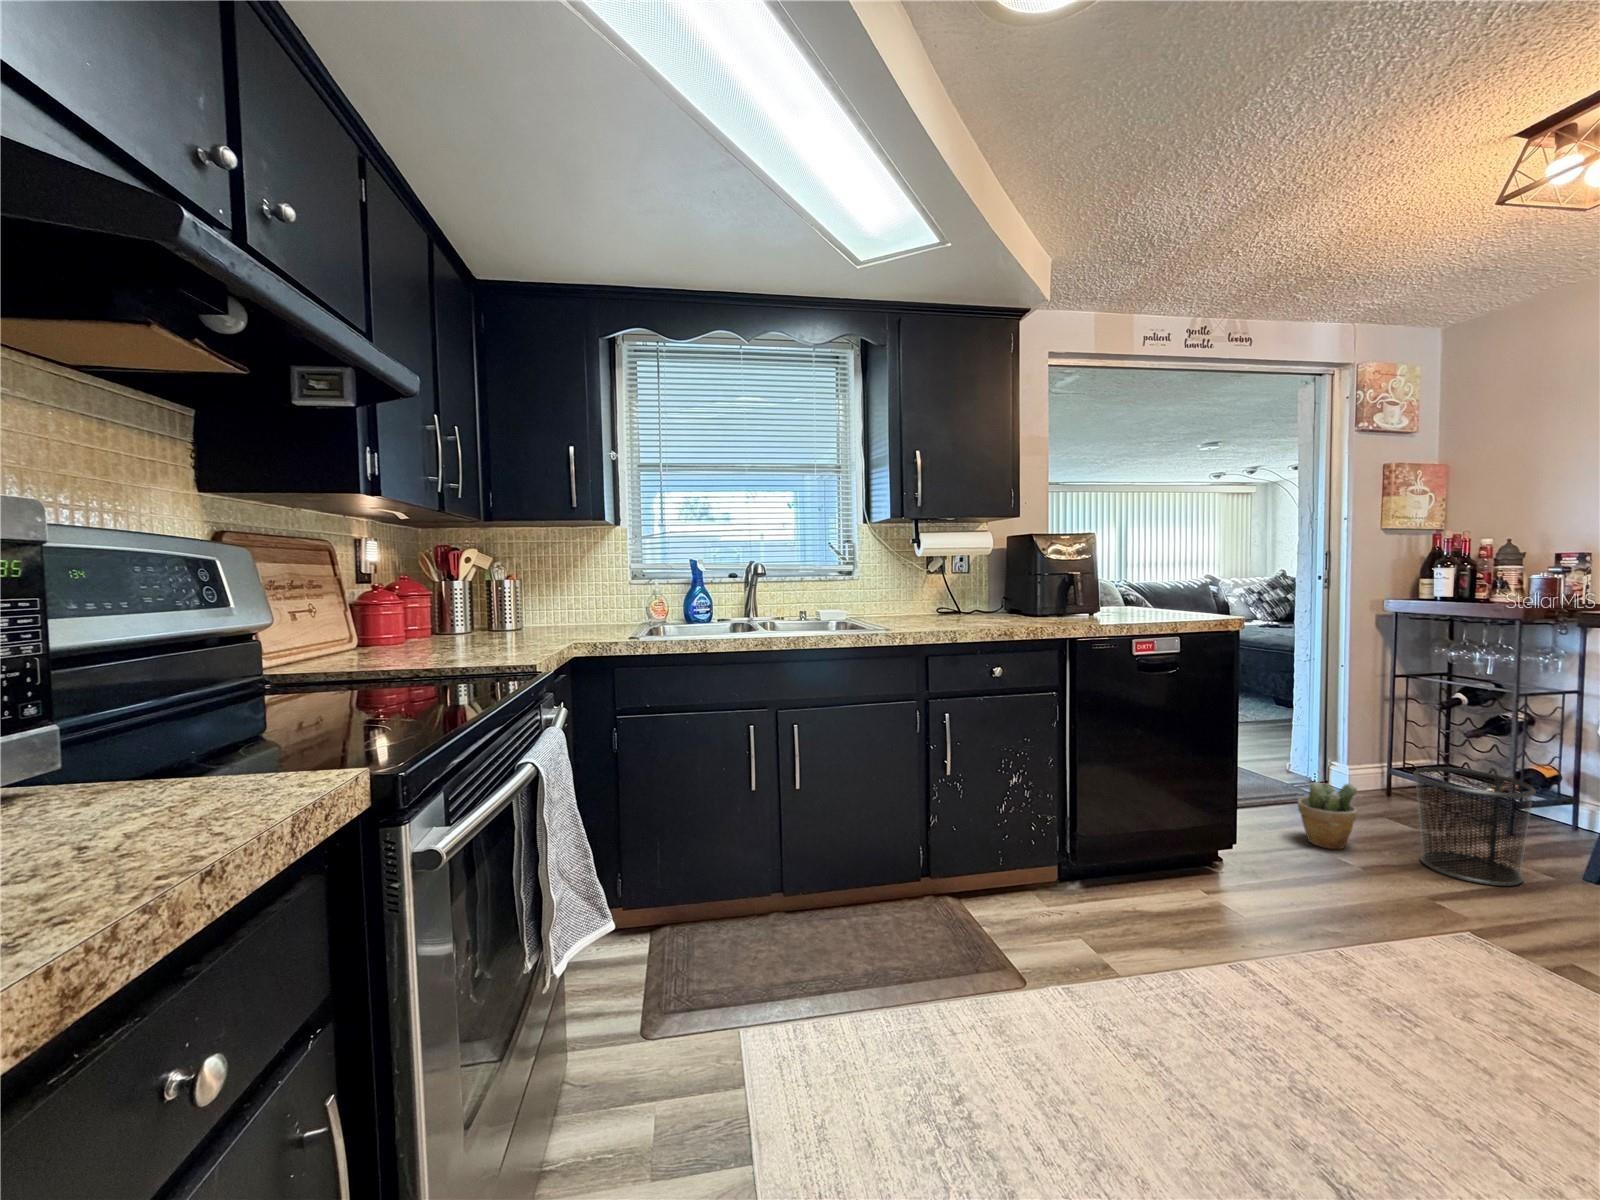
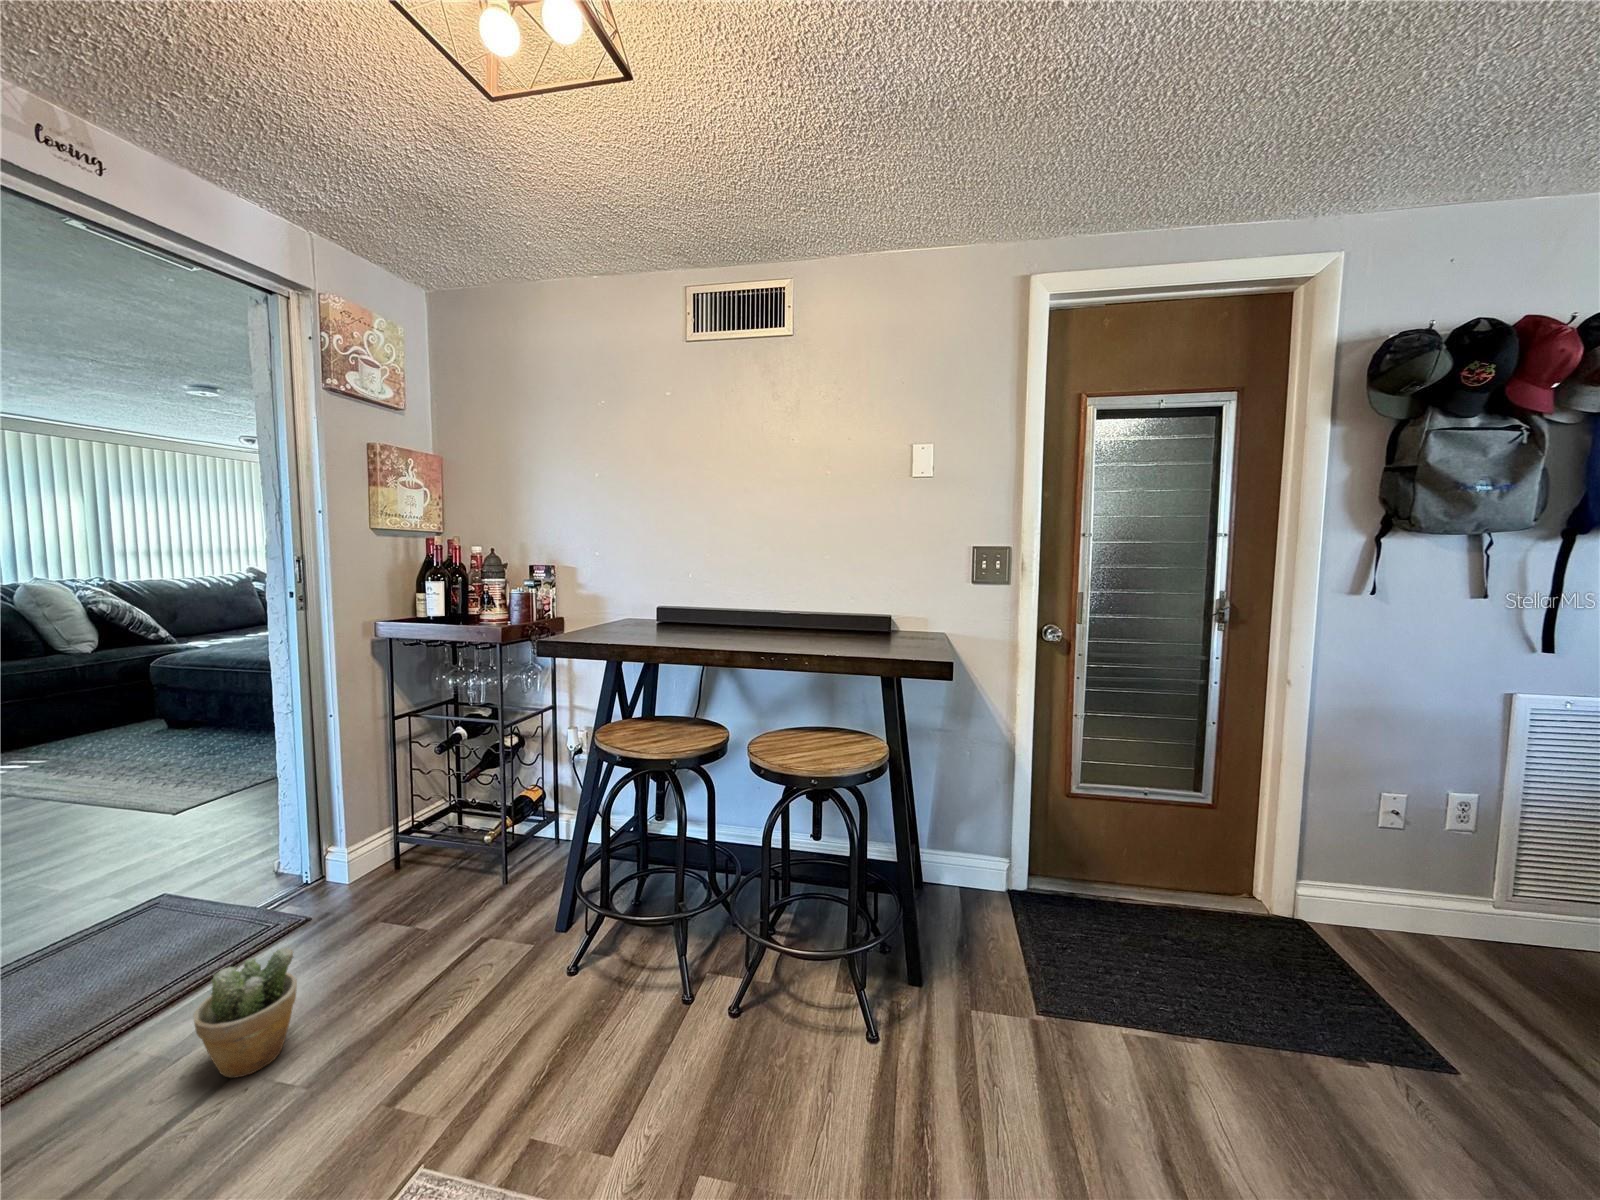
waste bin: present [1414,767,1536,886] -> none [369,856,504,1036]

